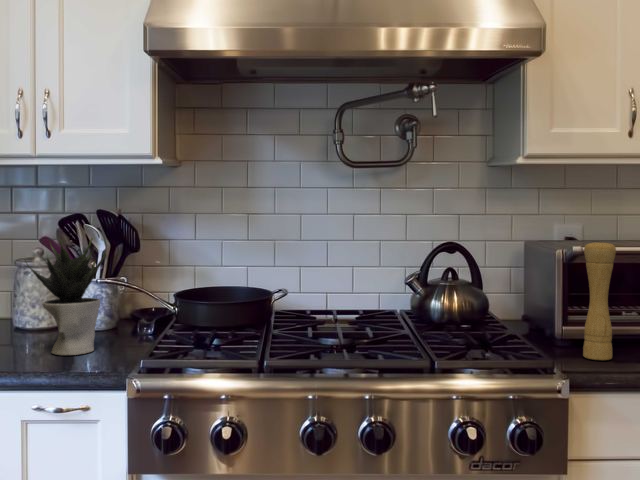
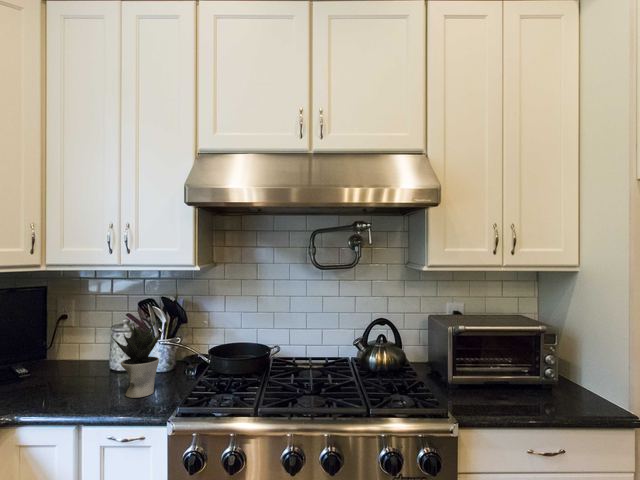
pepper mill: present [583,241,616,360] -> none [465,325,485,404]

